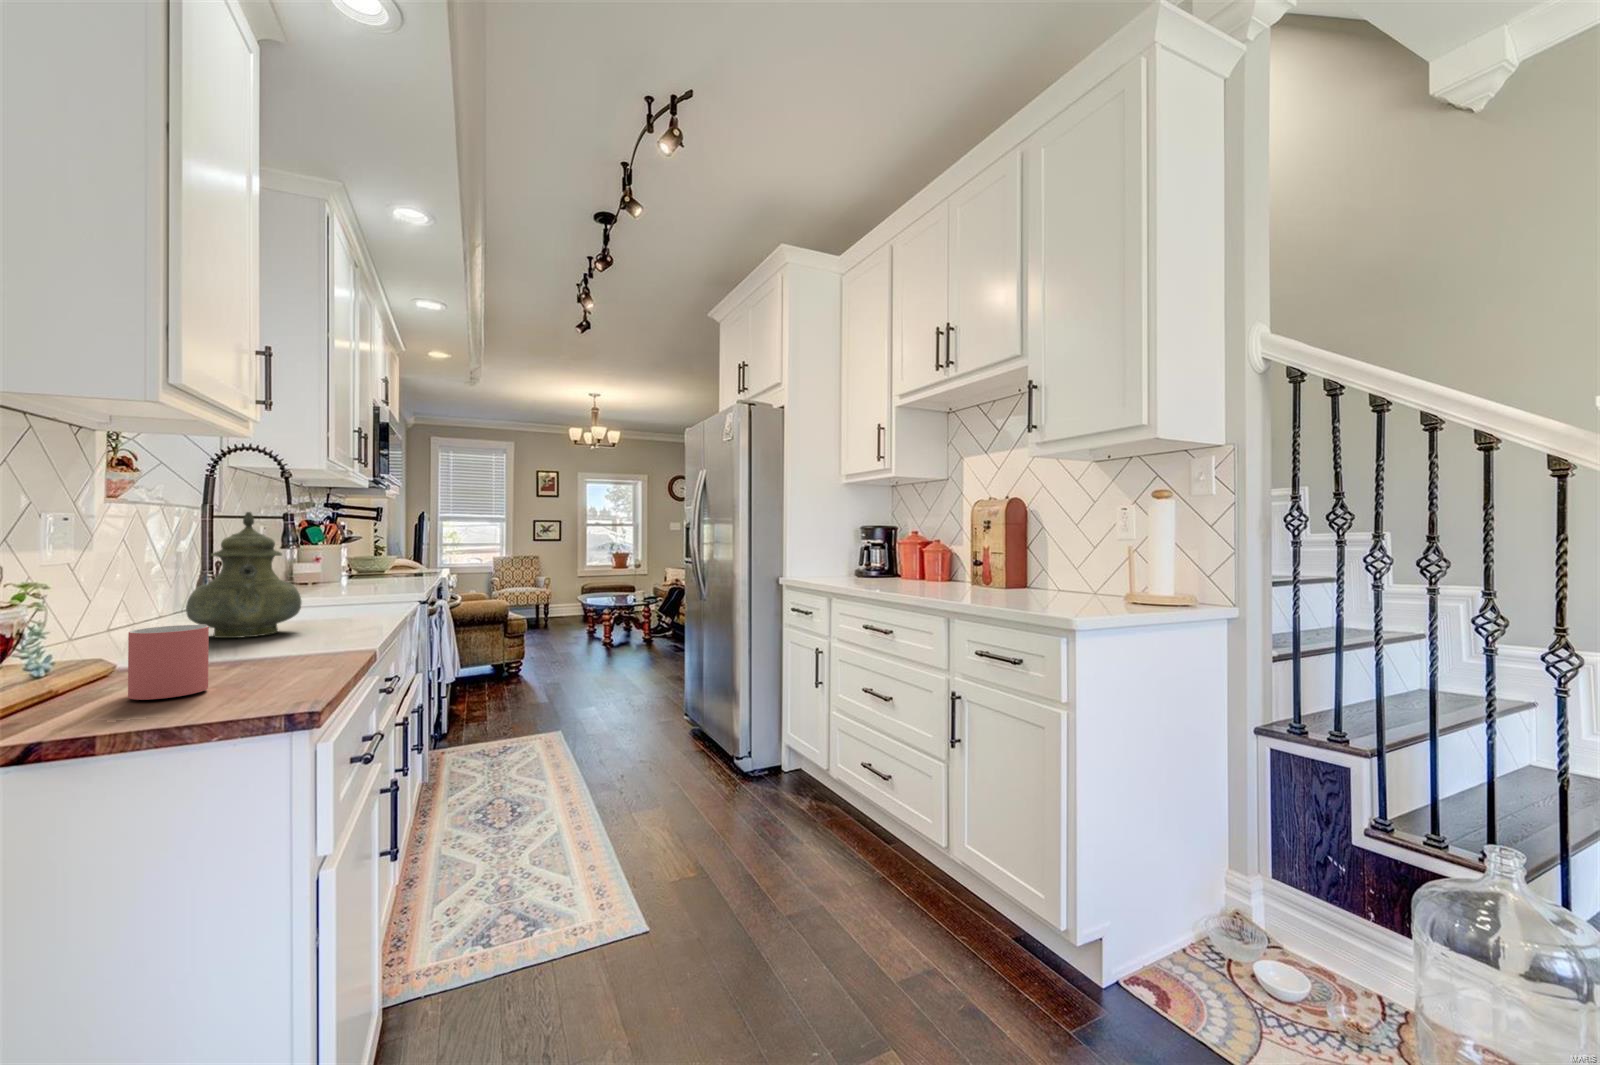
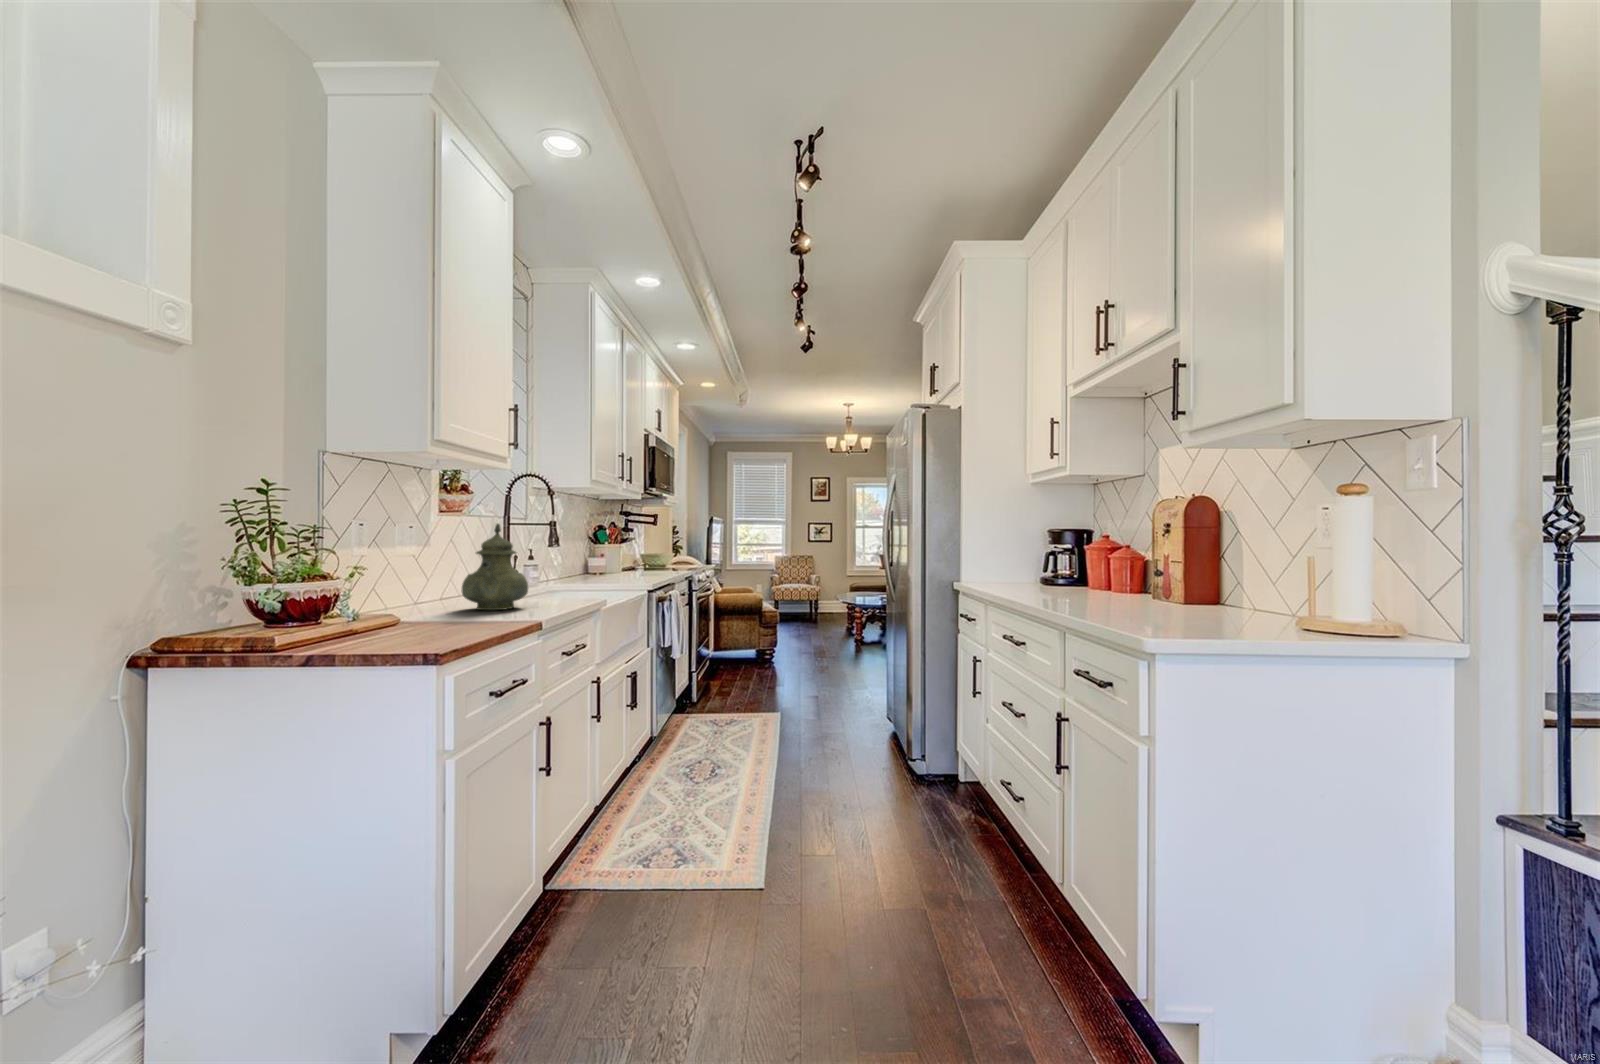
mug: present [128,625,209,700] -> none [373,598,416,643]

